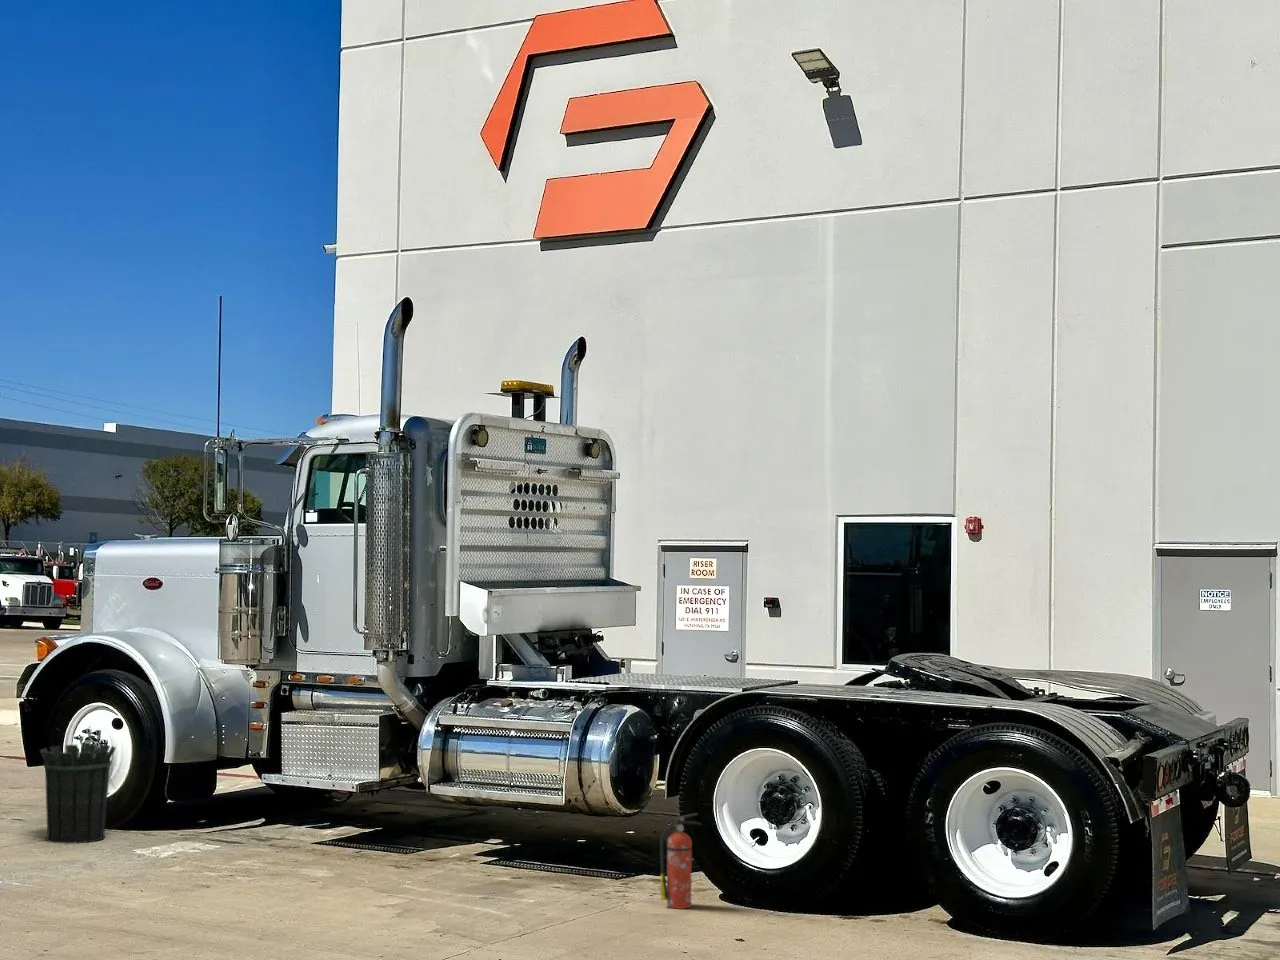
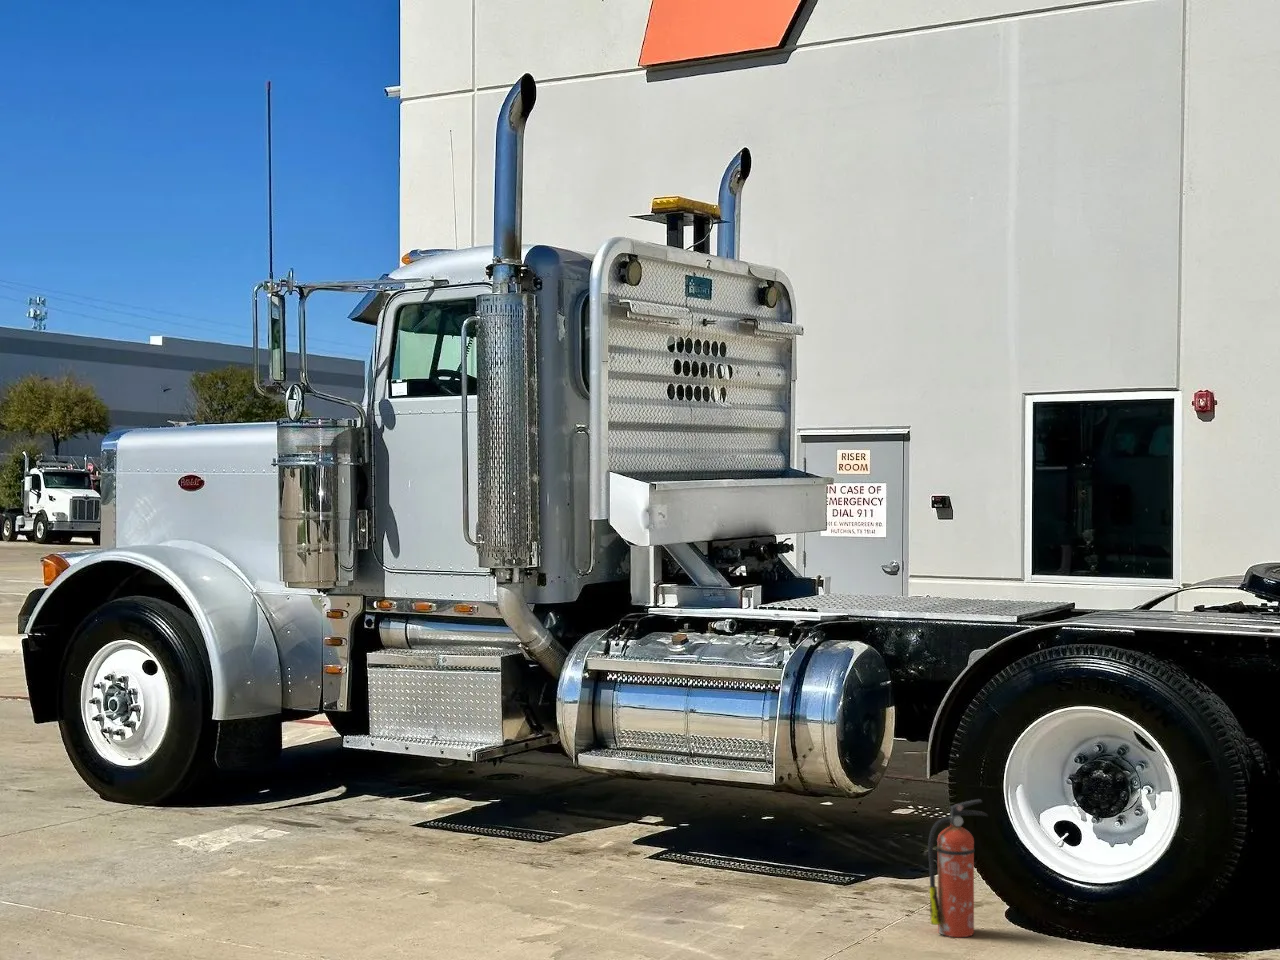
waste bin: present [40,744,115,844] -> none [48,694,149,827]

